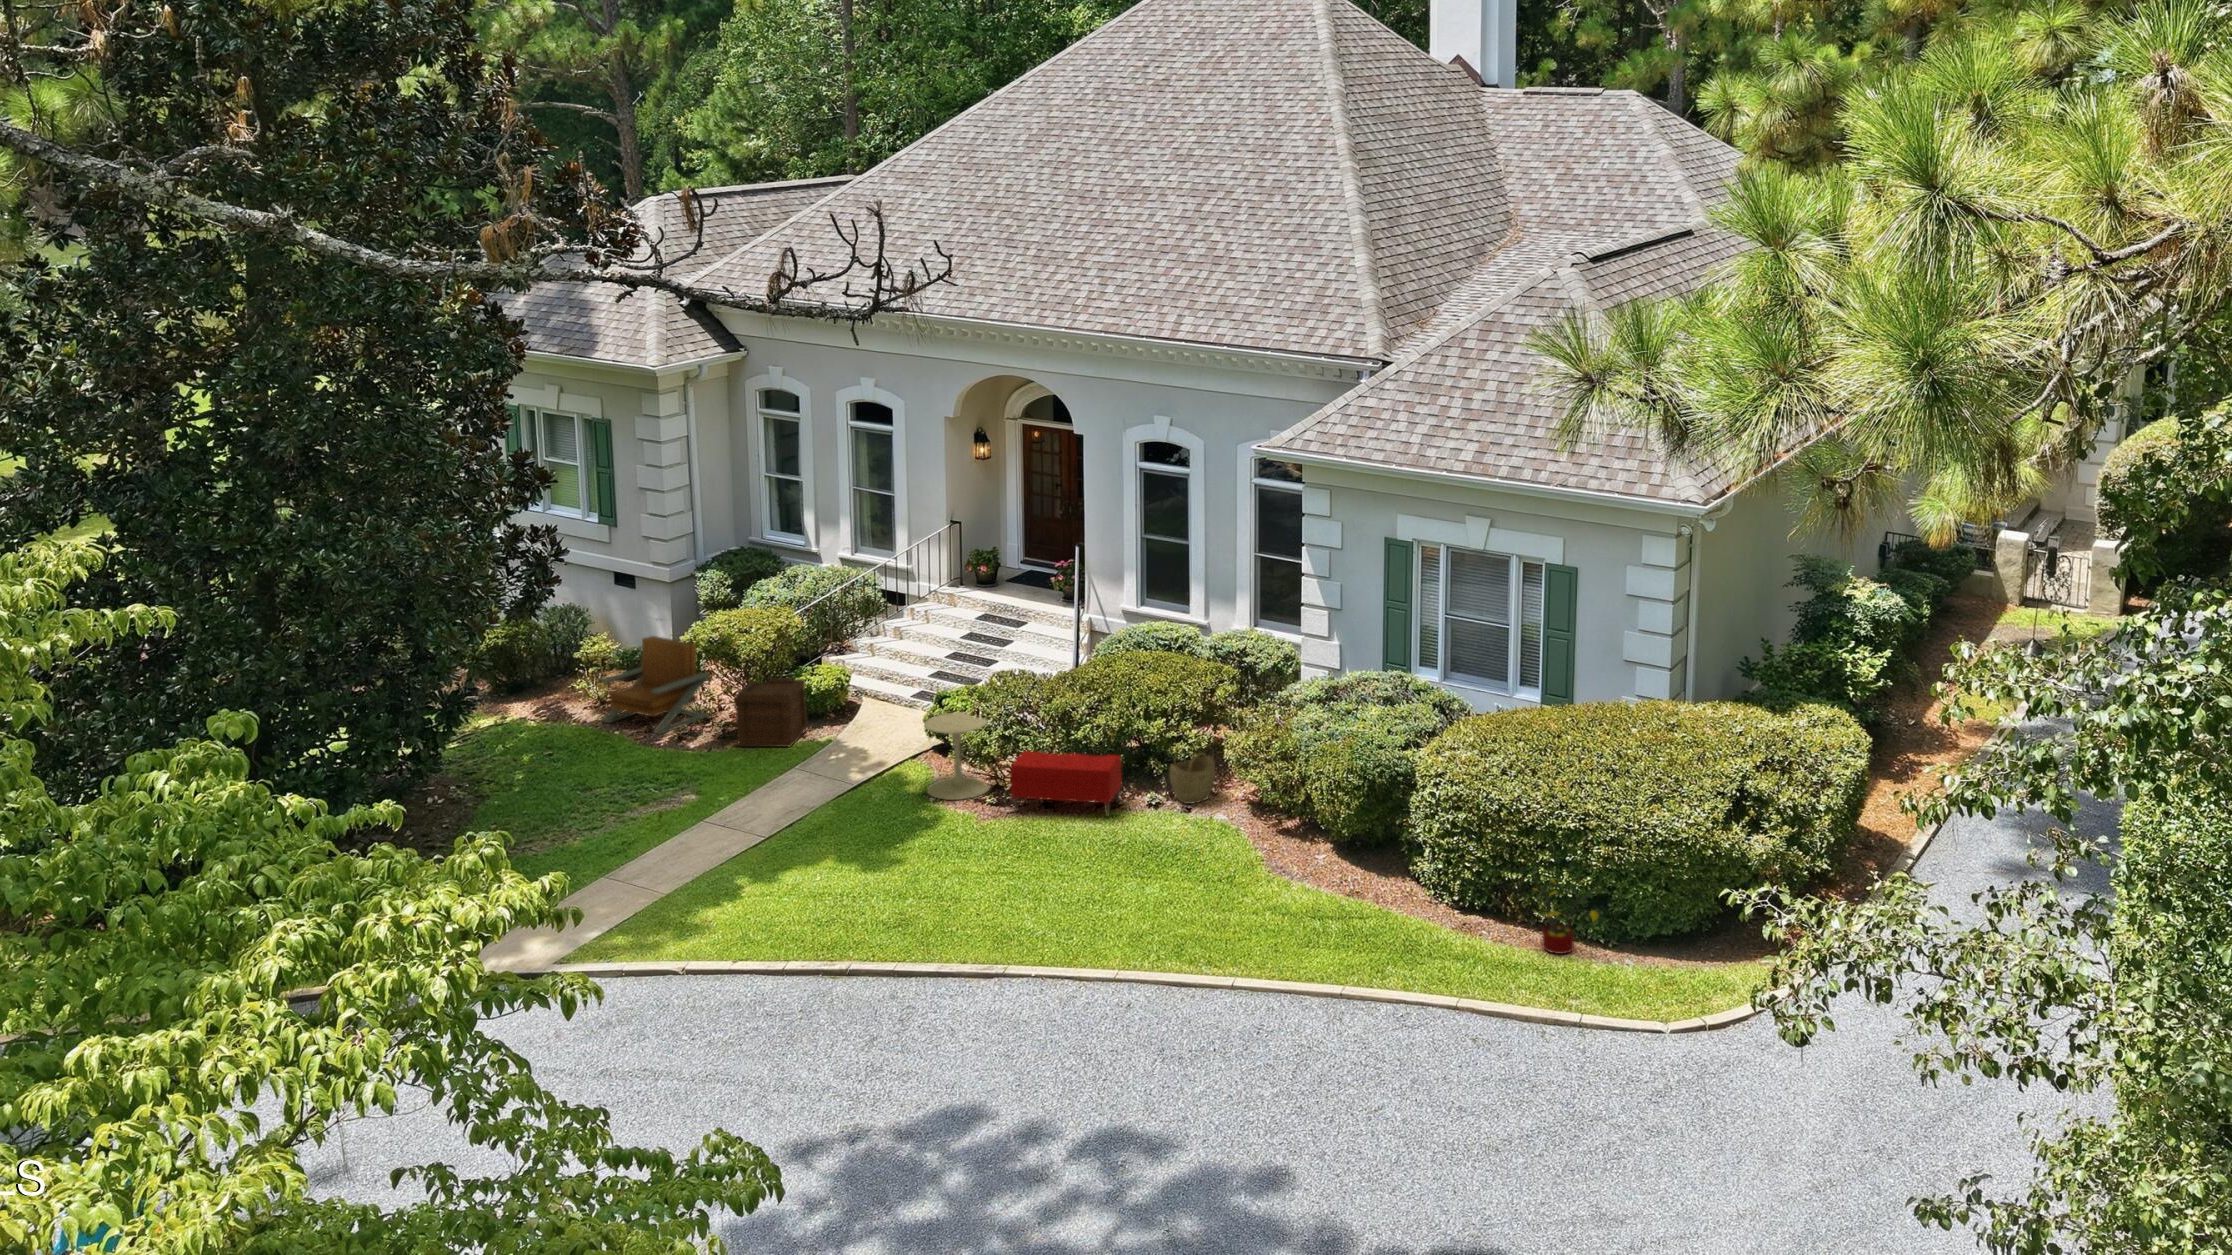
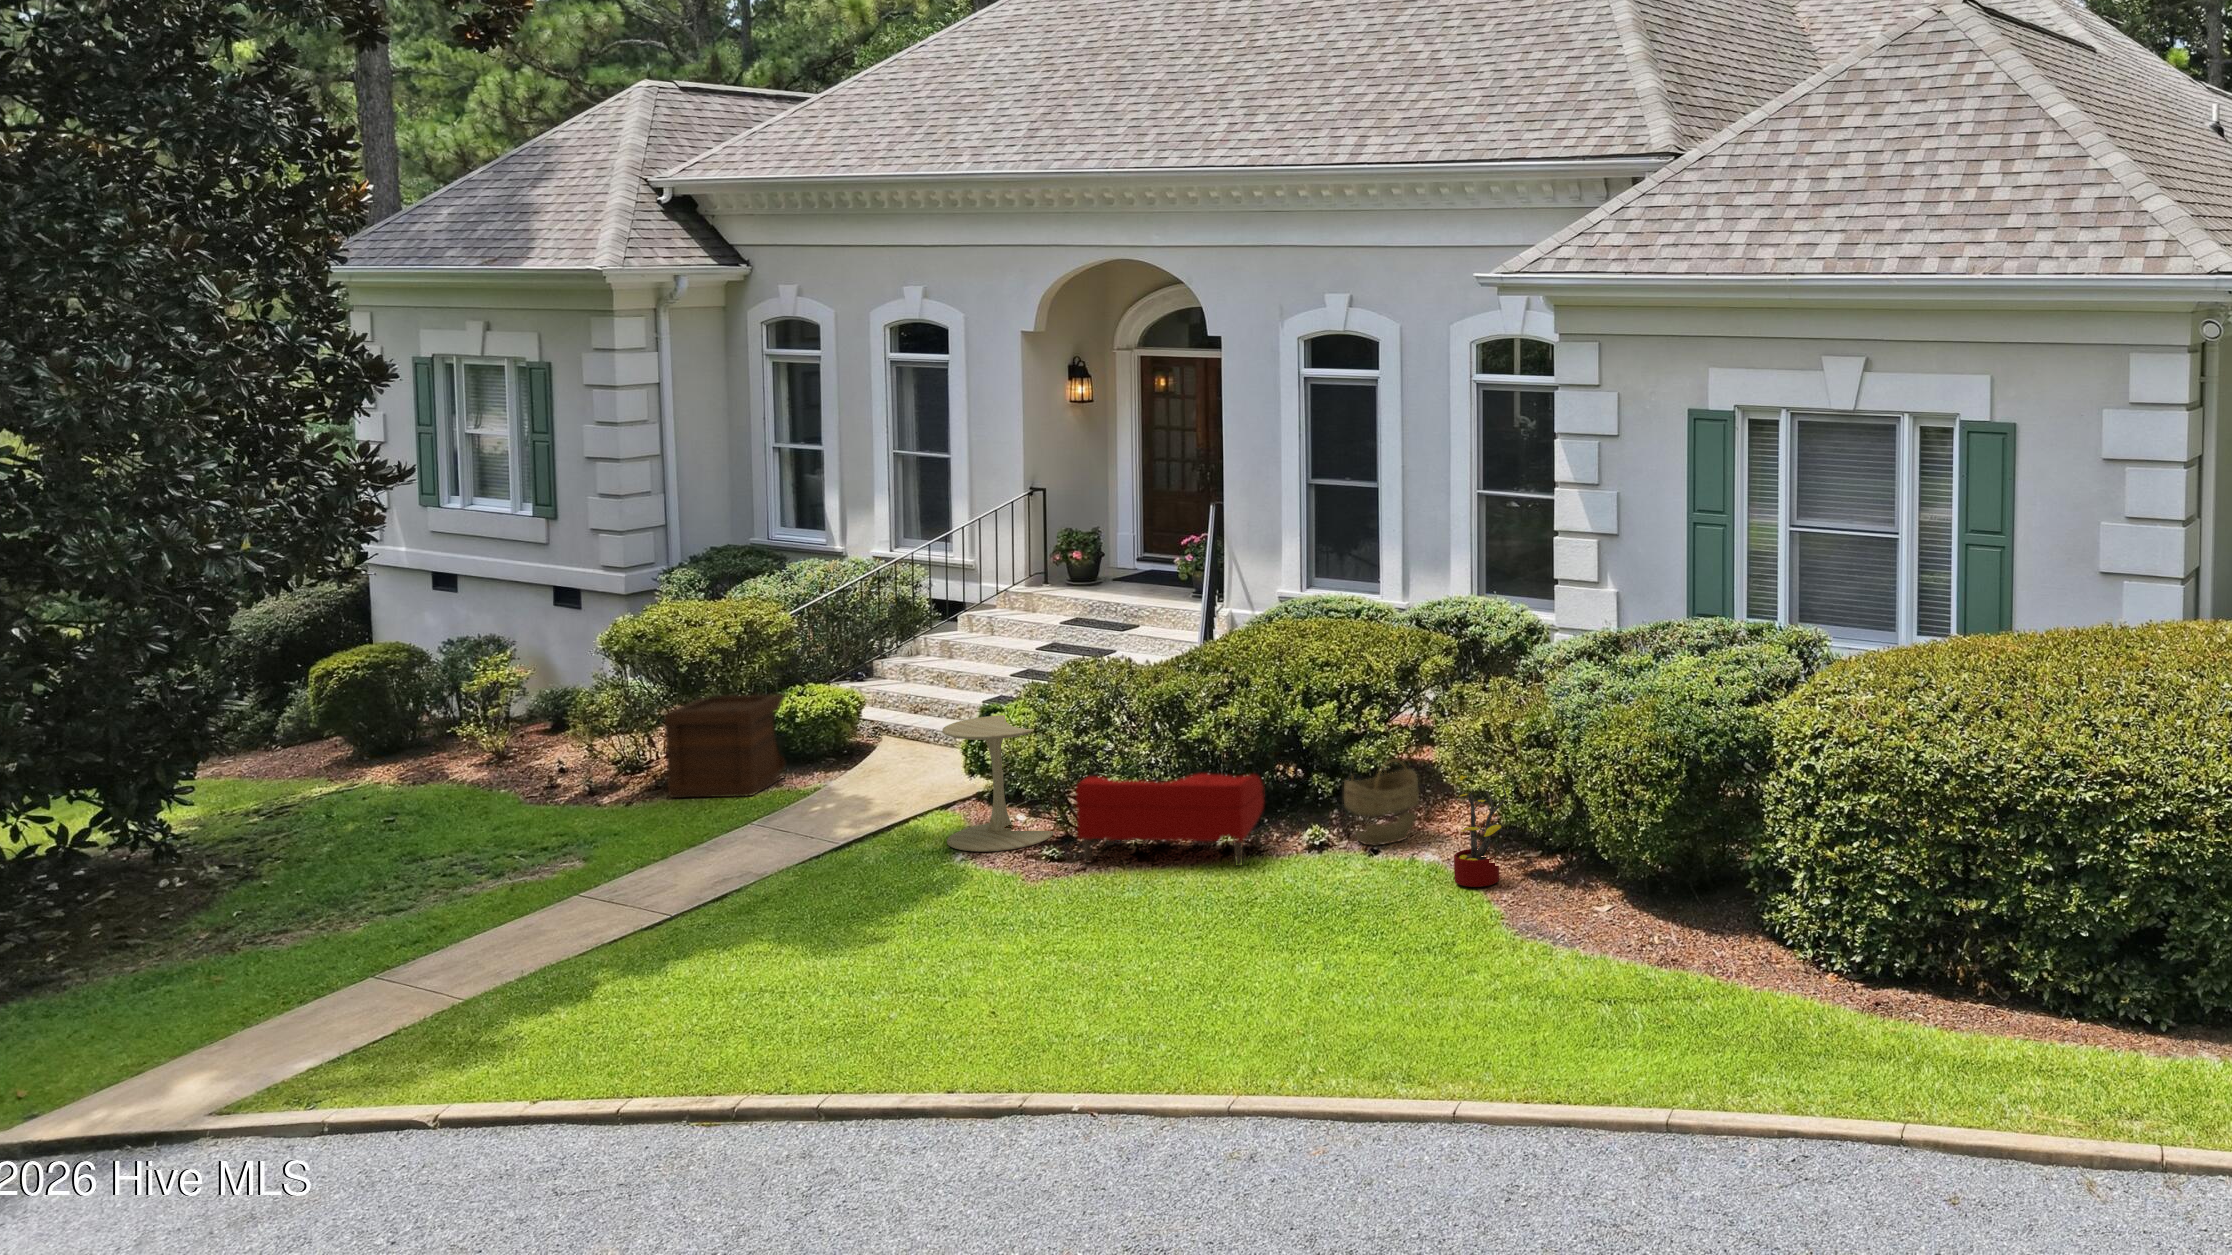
lounge chair: present [600,636,710,734] -> none [473,647,648,787]
decorative plant: present [1533,878,1598,954] -> present [1454,775,1506,887]

